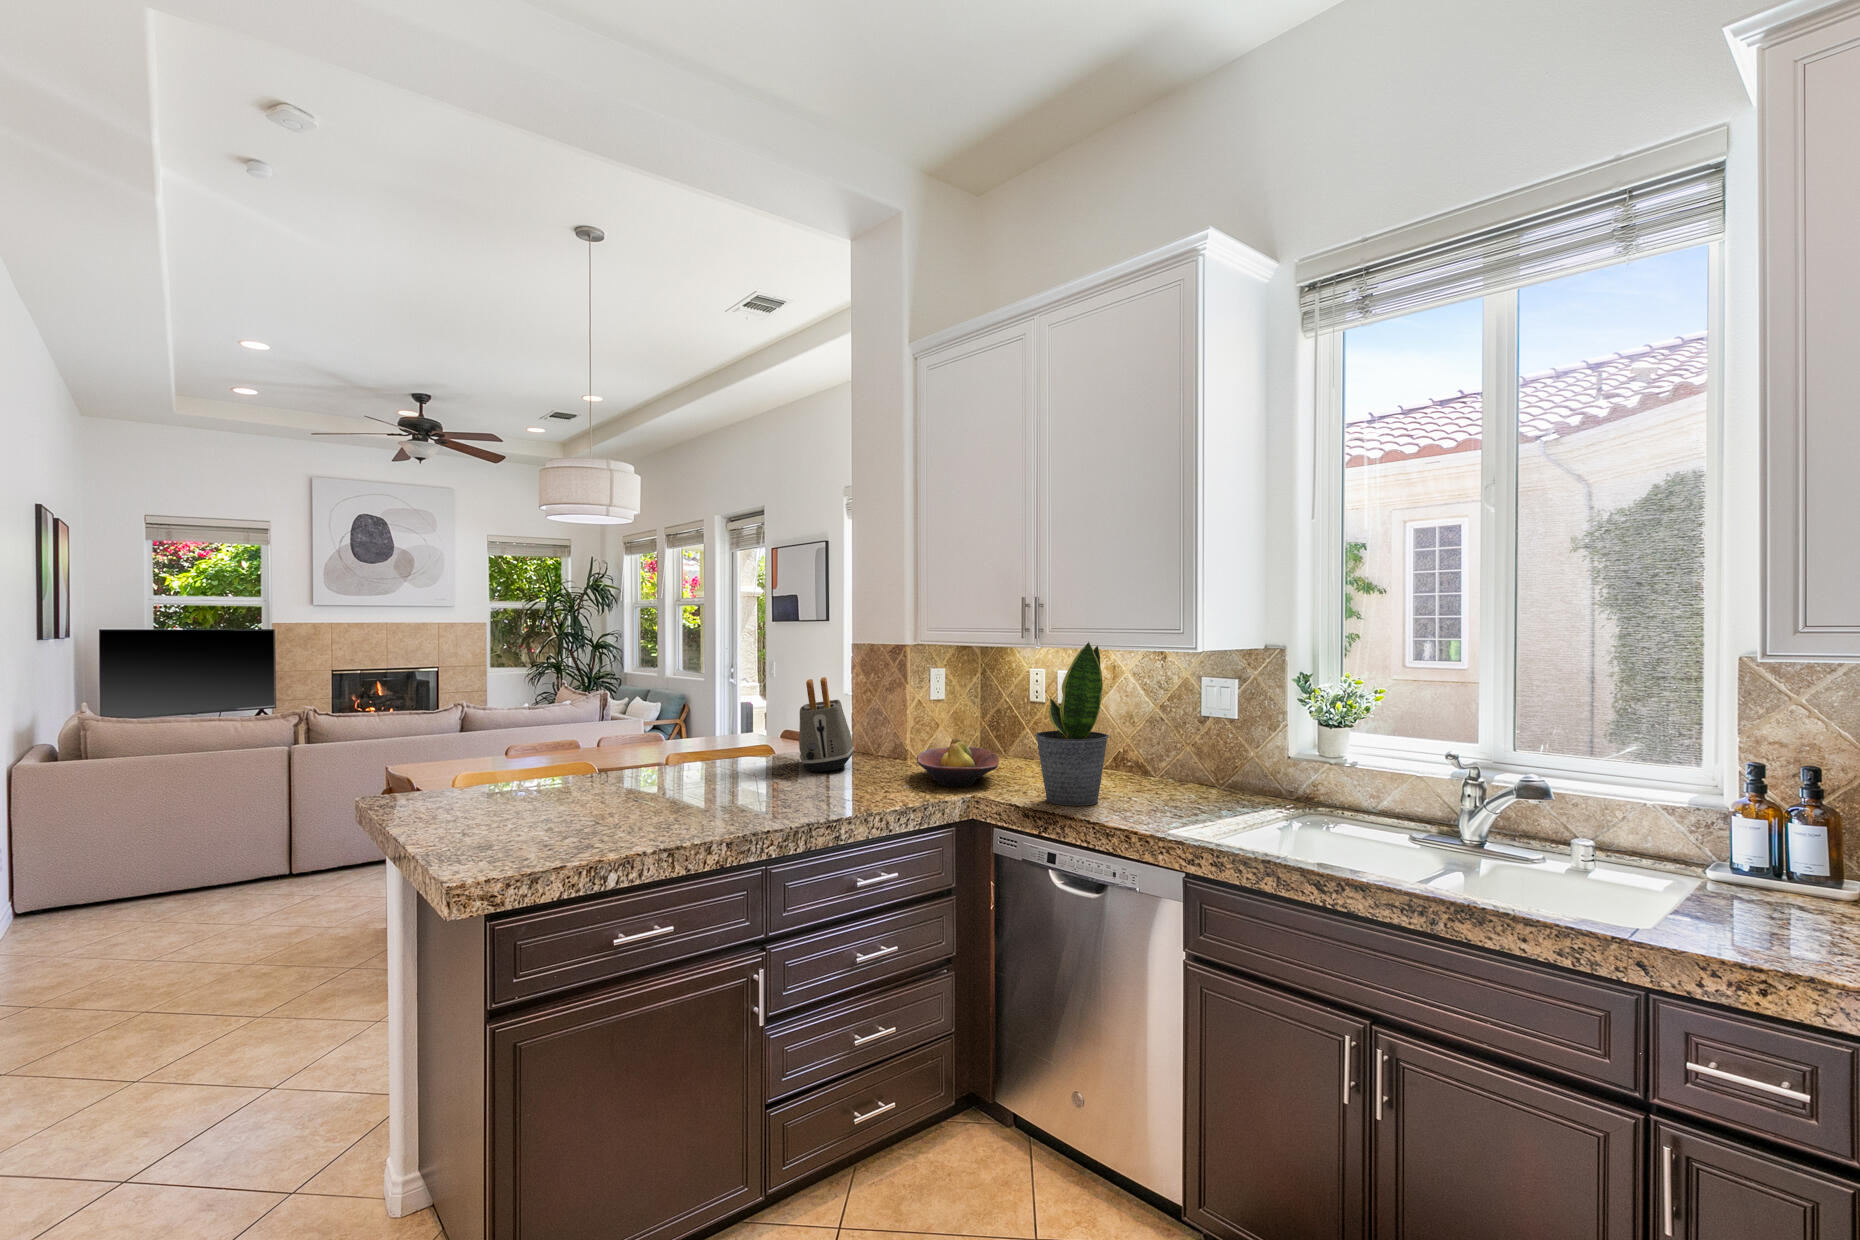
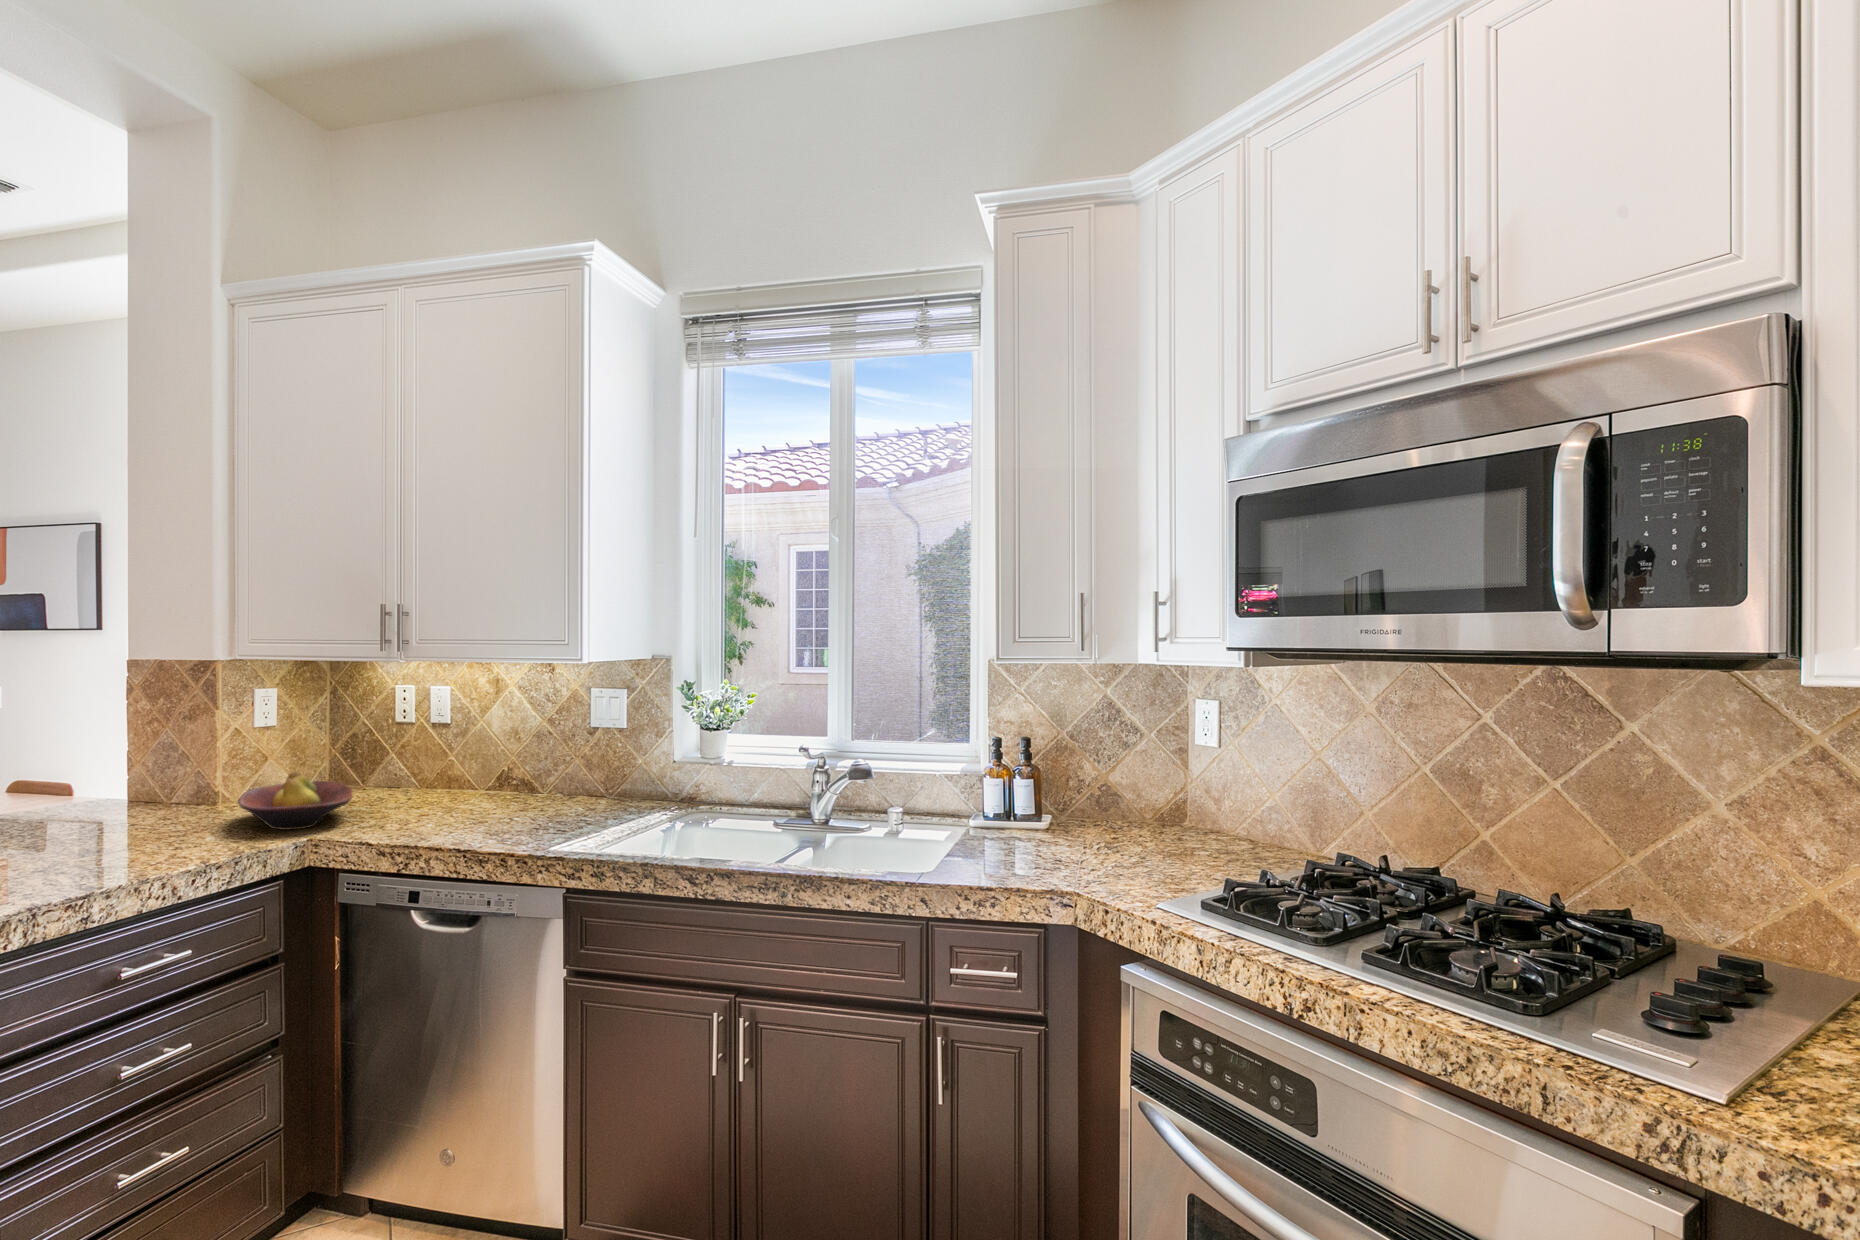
potted plant: present [1035,641,1109,806] -> none [398,657,486,835]
toaster: present [799,677,854,772] -> none [48,708,141,832]

